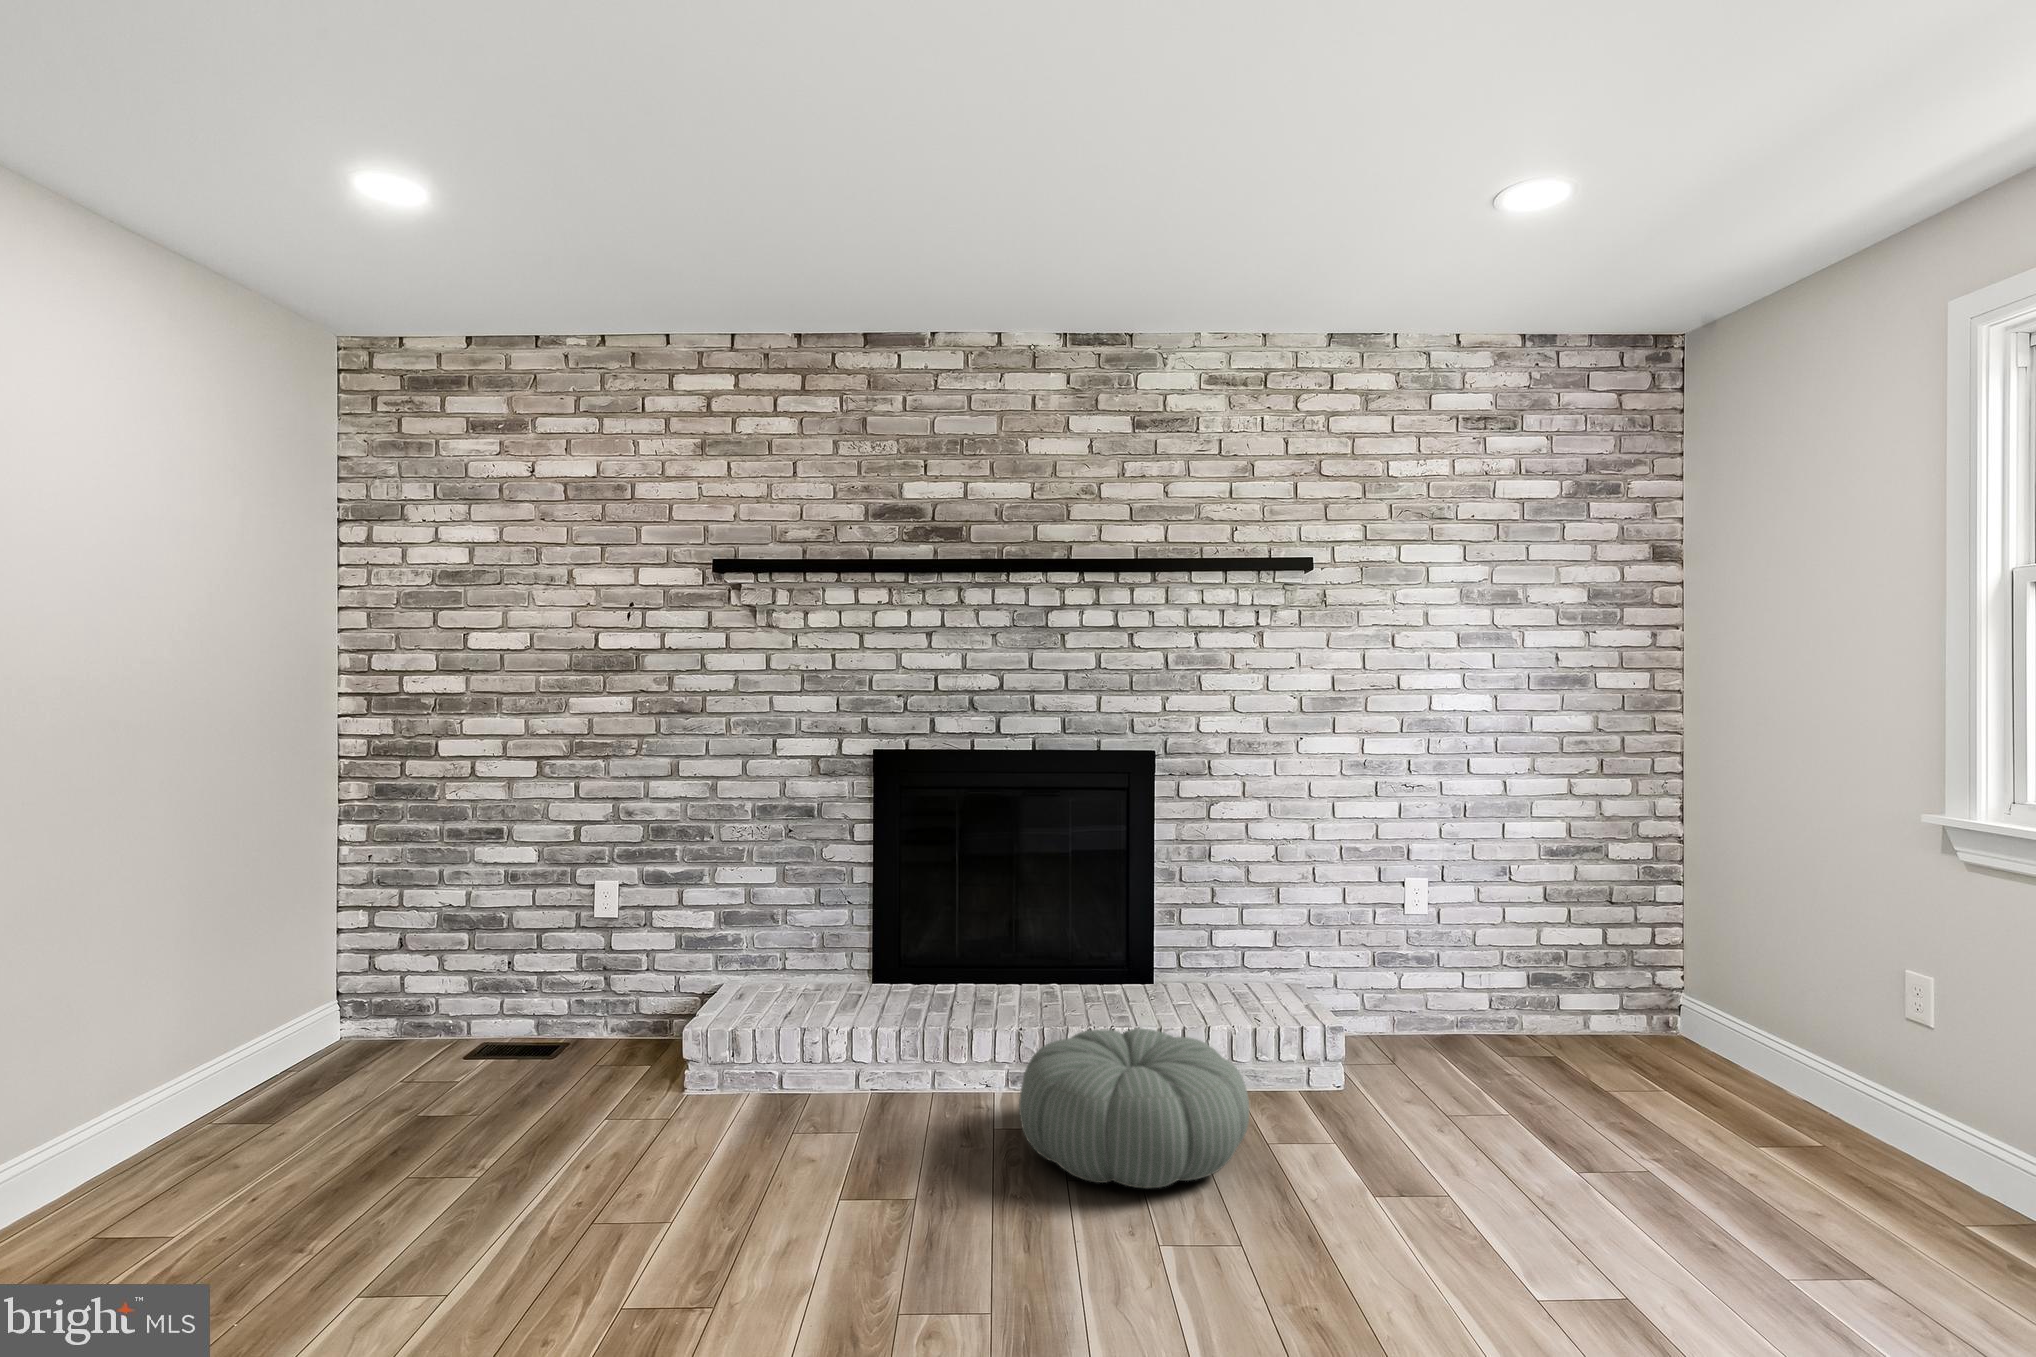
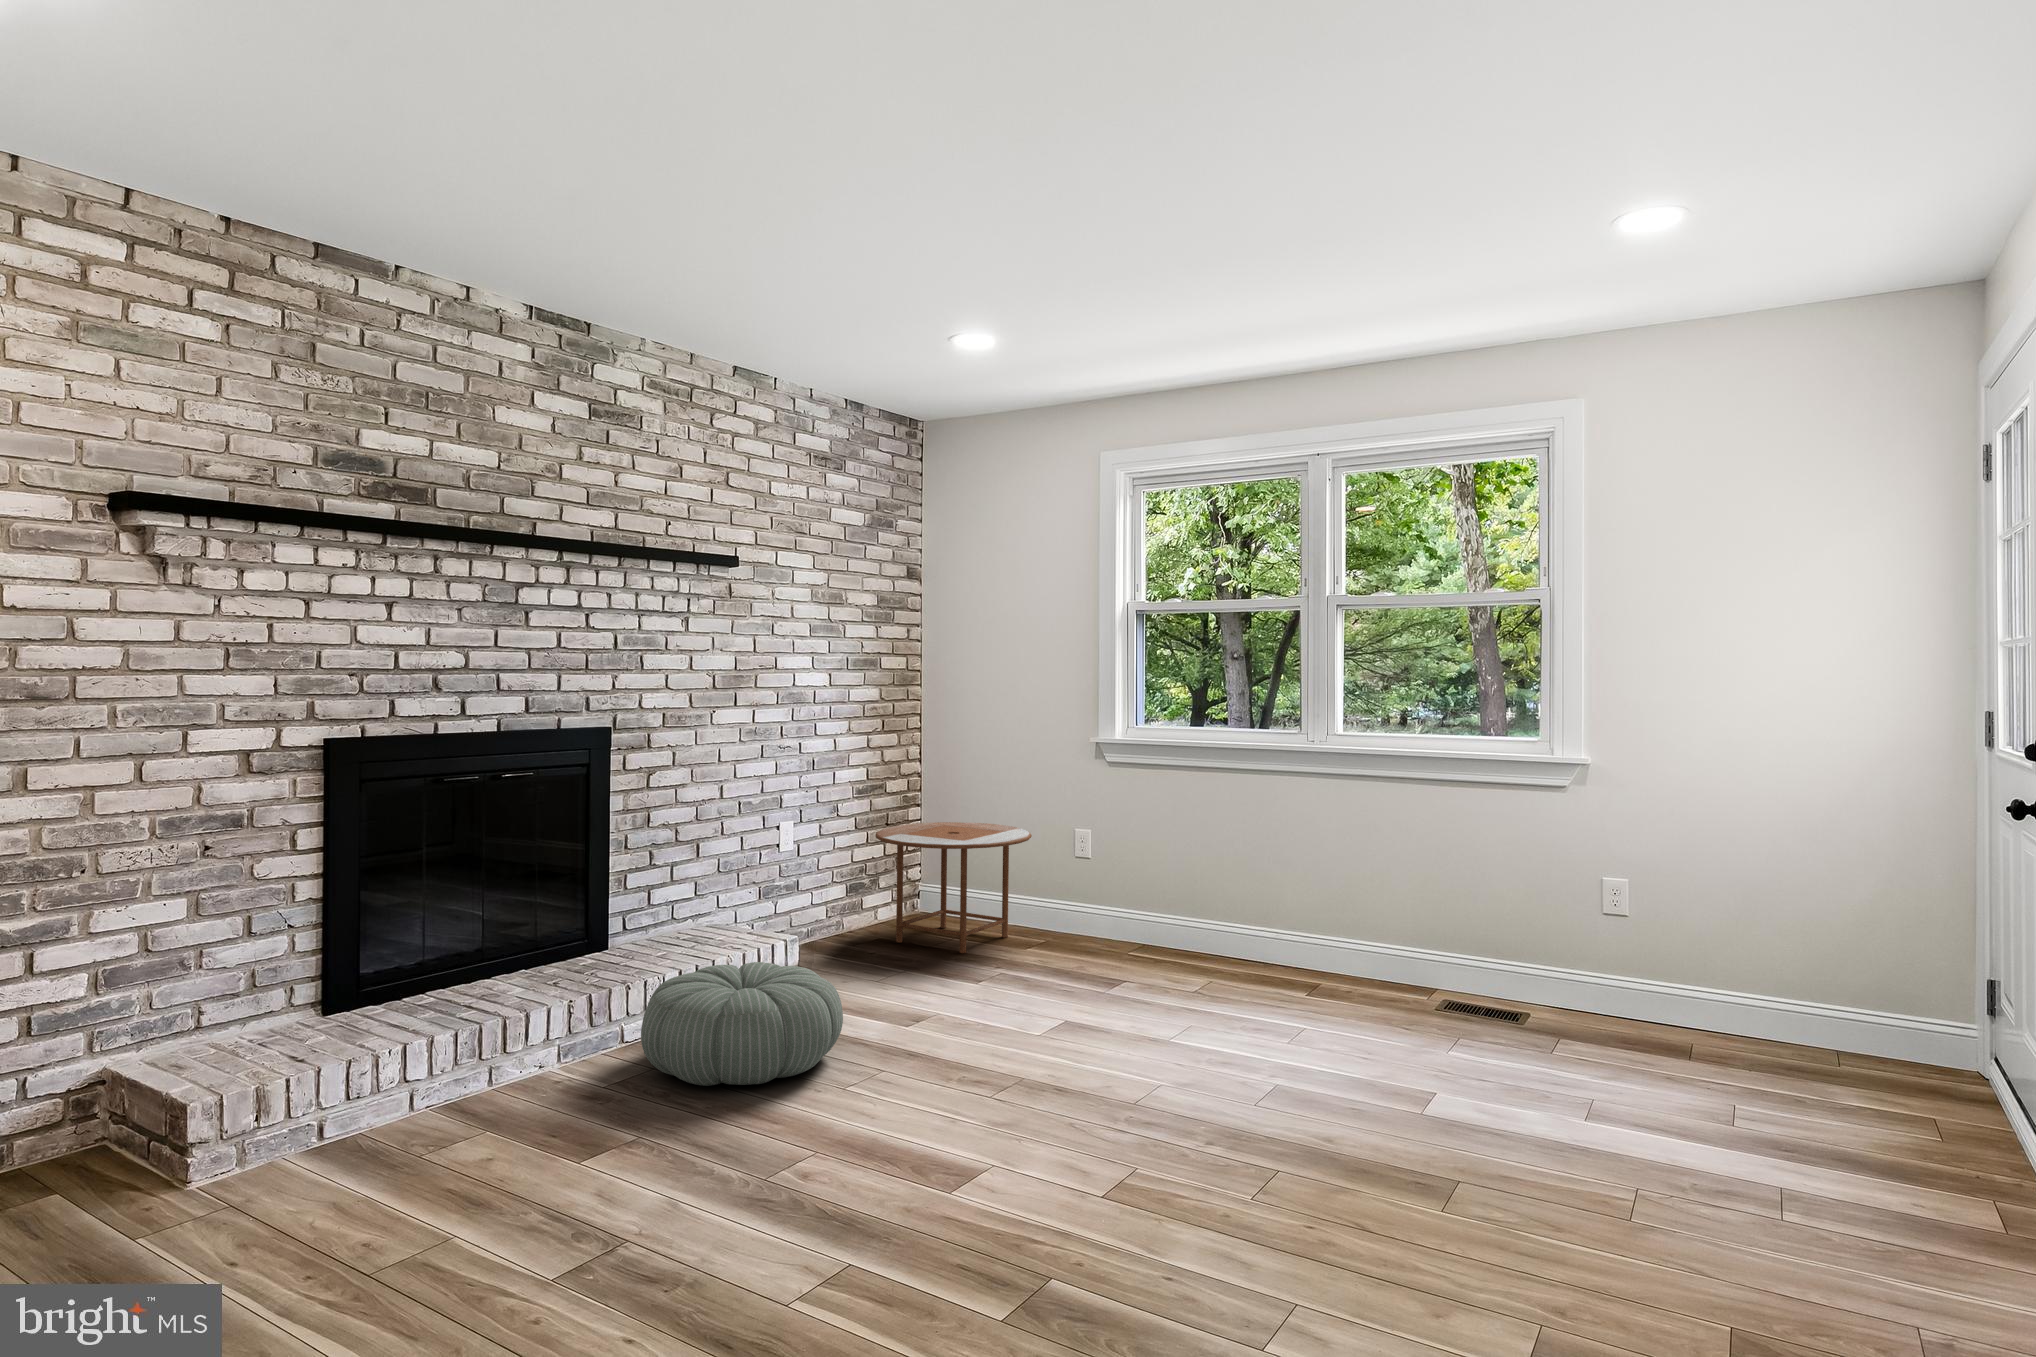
side table: none [1533,906,1803,1114] -> present [875,822,1032,953]

